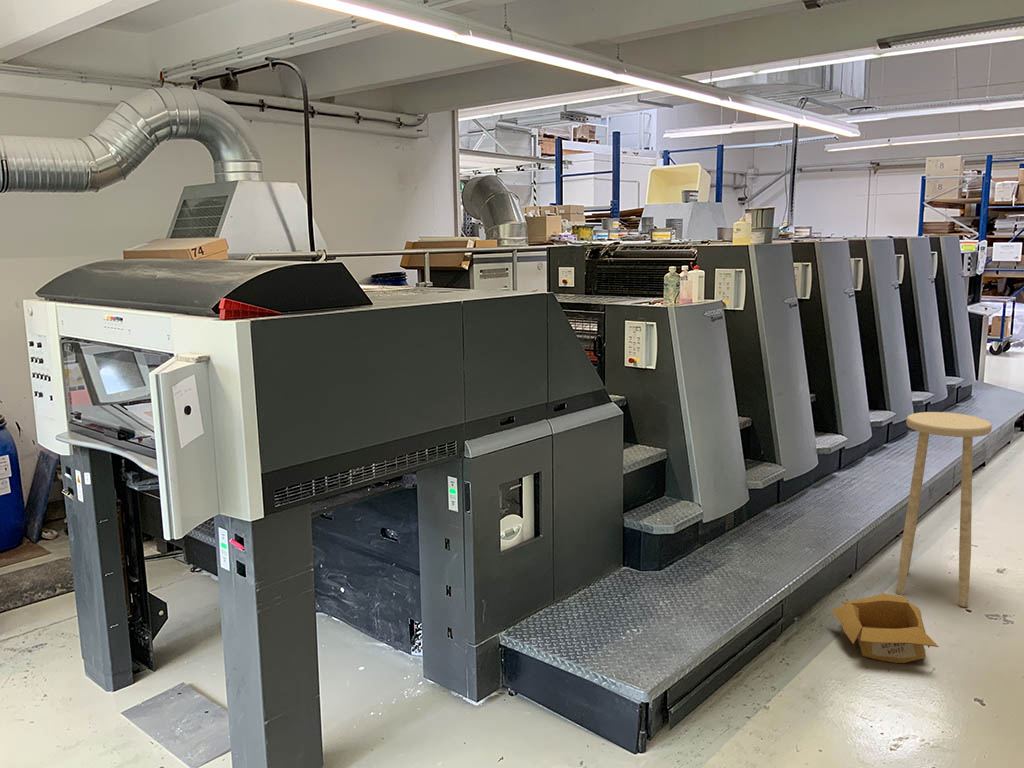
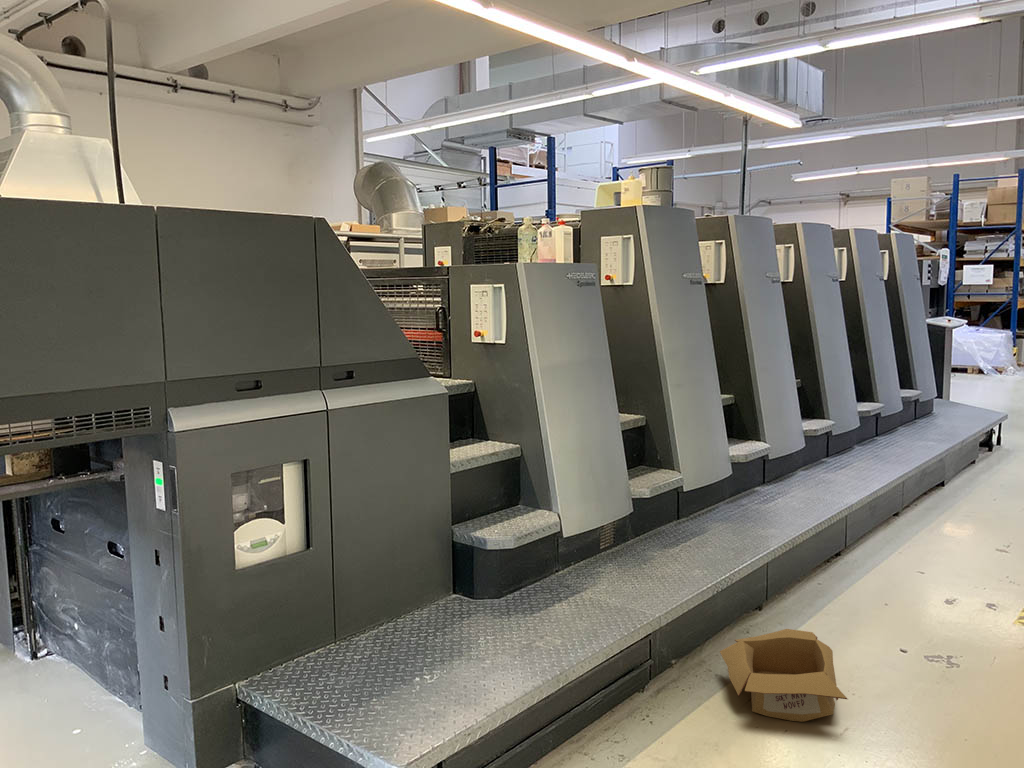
stool: present [896,412,992,607] -> none [813,401,923,647]

